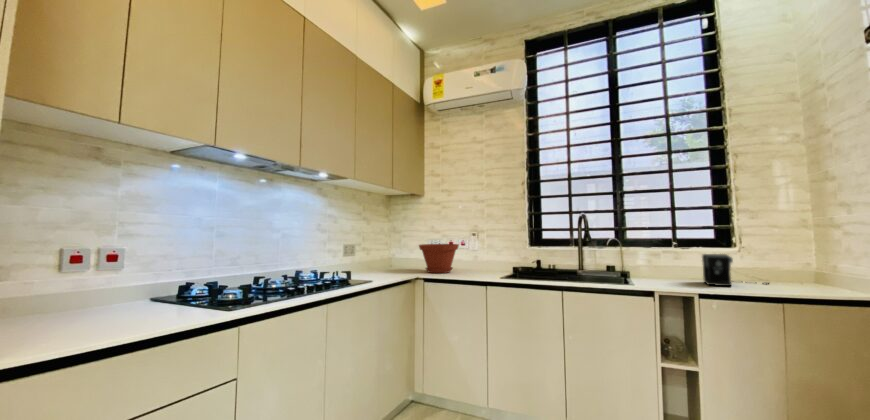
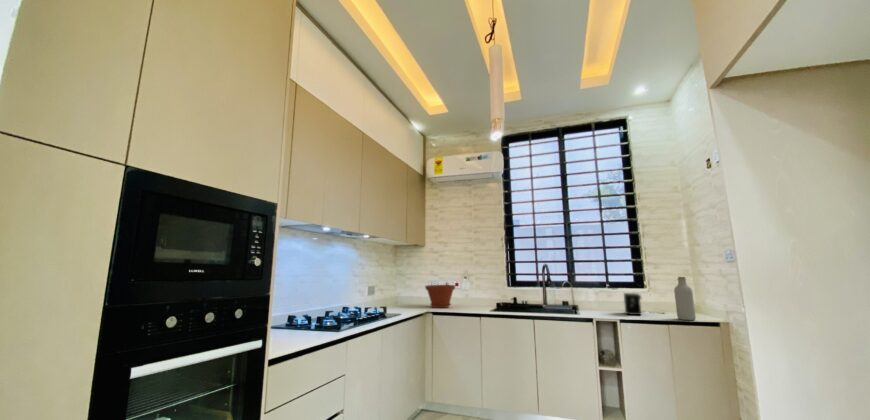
bottle: none [795,227,833,296] -> present [674,277,696,320]

